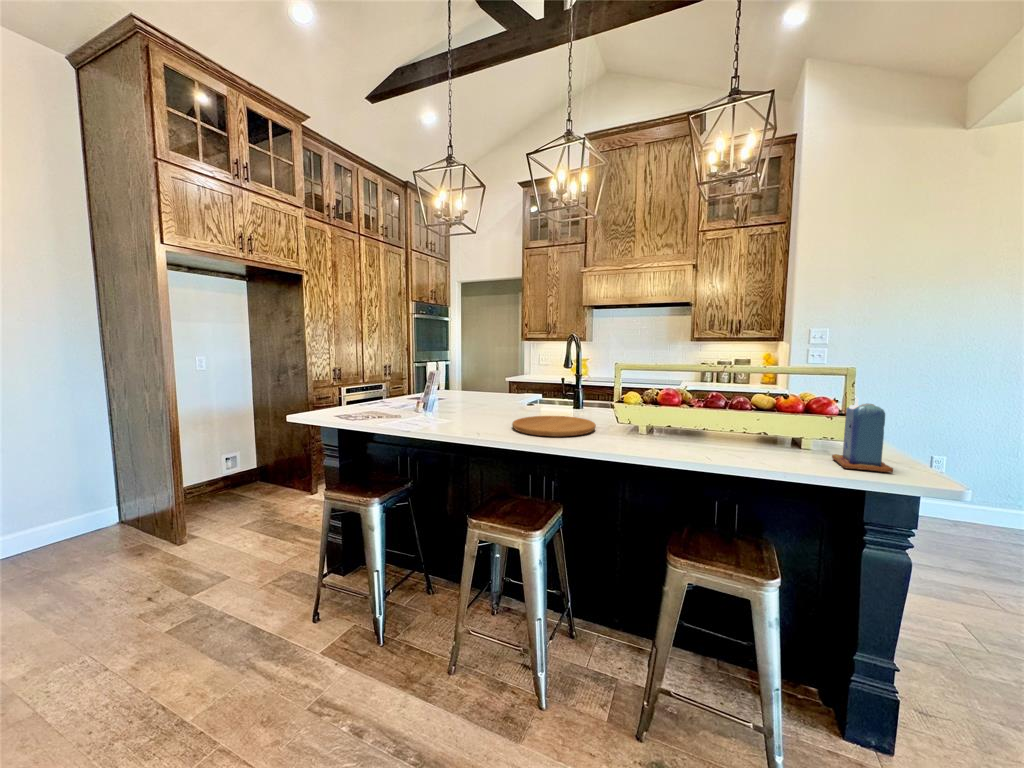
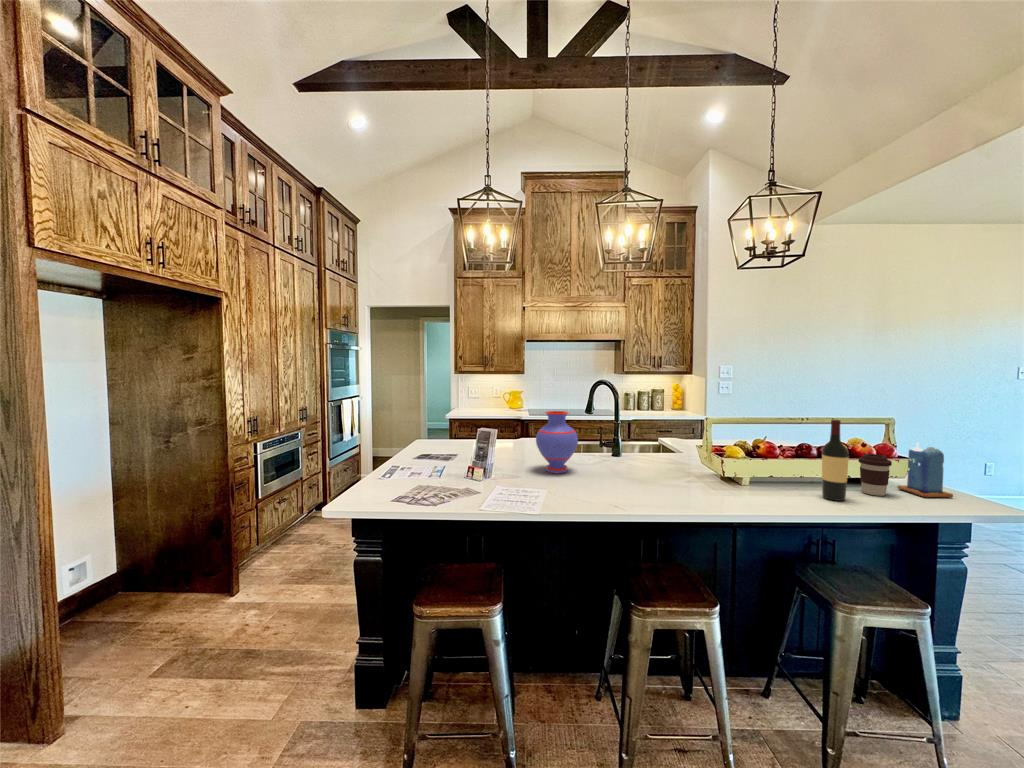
vase: none [469,358,508,415] -> present [536,411,578,473]
wine bottle: none [697,362,725,458] -> present [822,419,849,501]
coffee cup: none [764,409,803,461] -> present [858,454,892,496]
cutting board: present [512,416,596,437] -> none [618,468,705,495]

